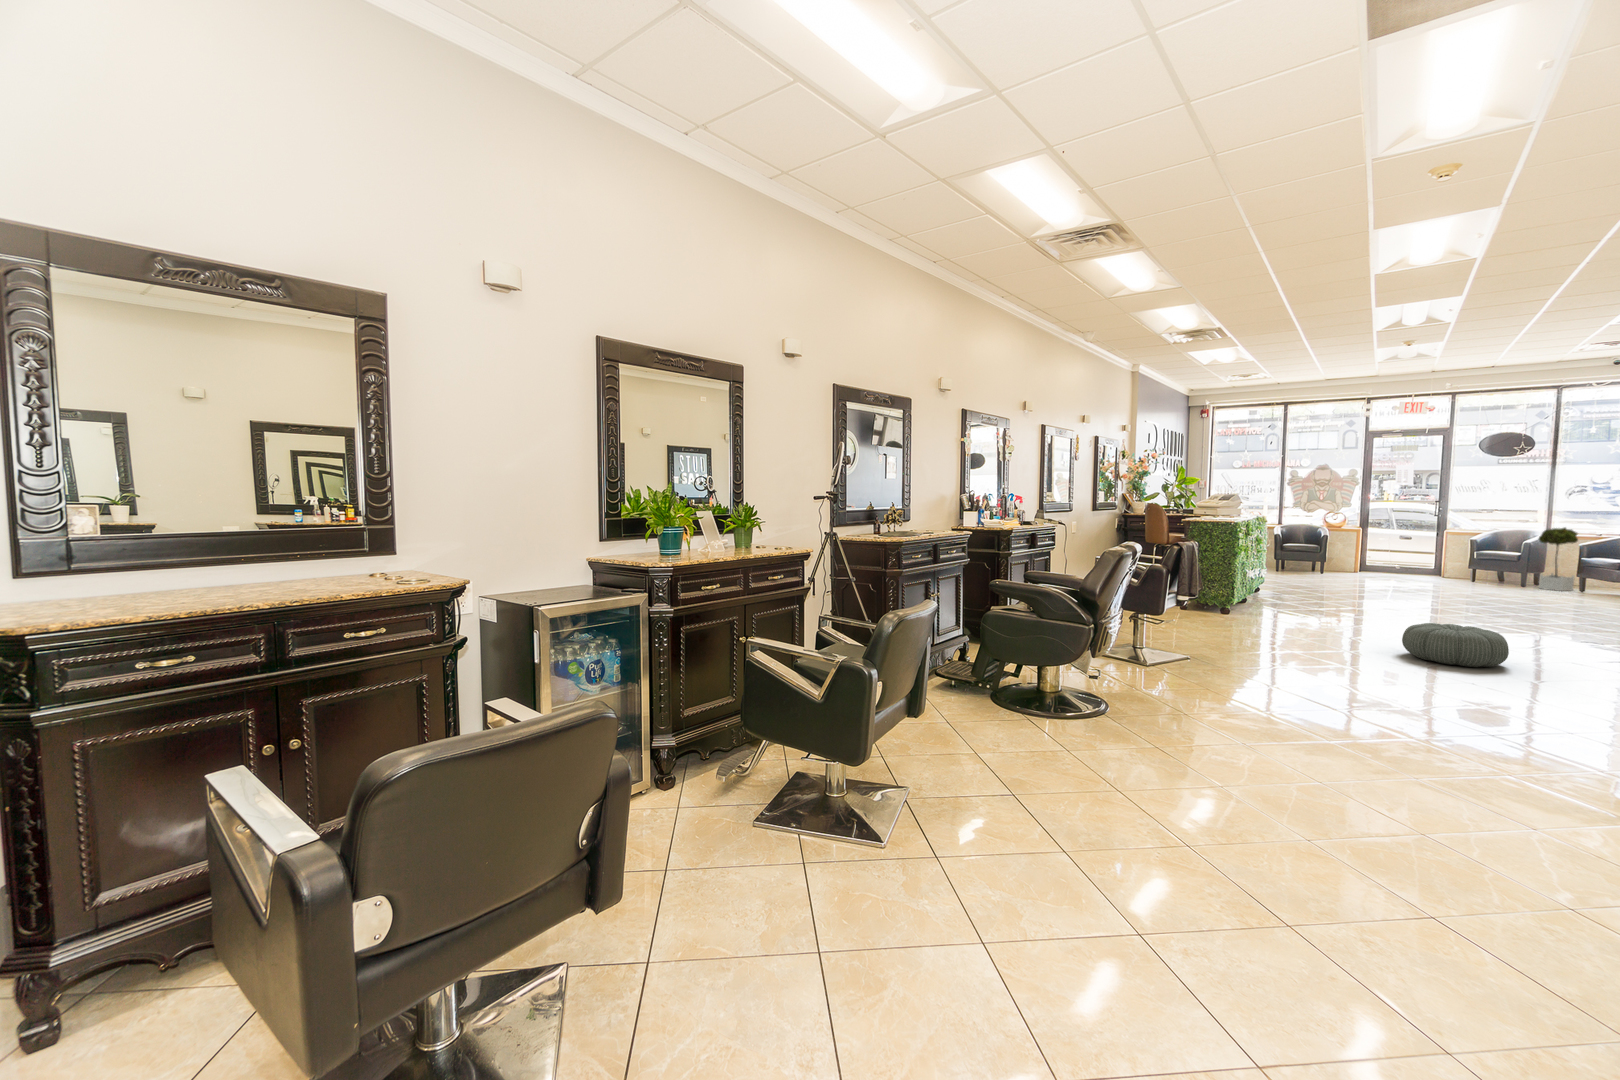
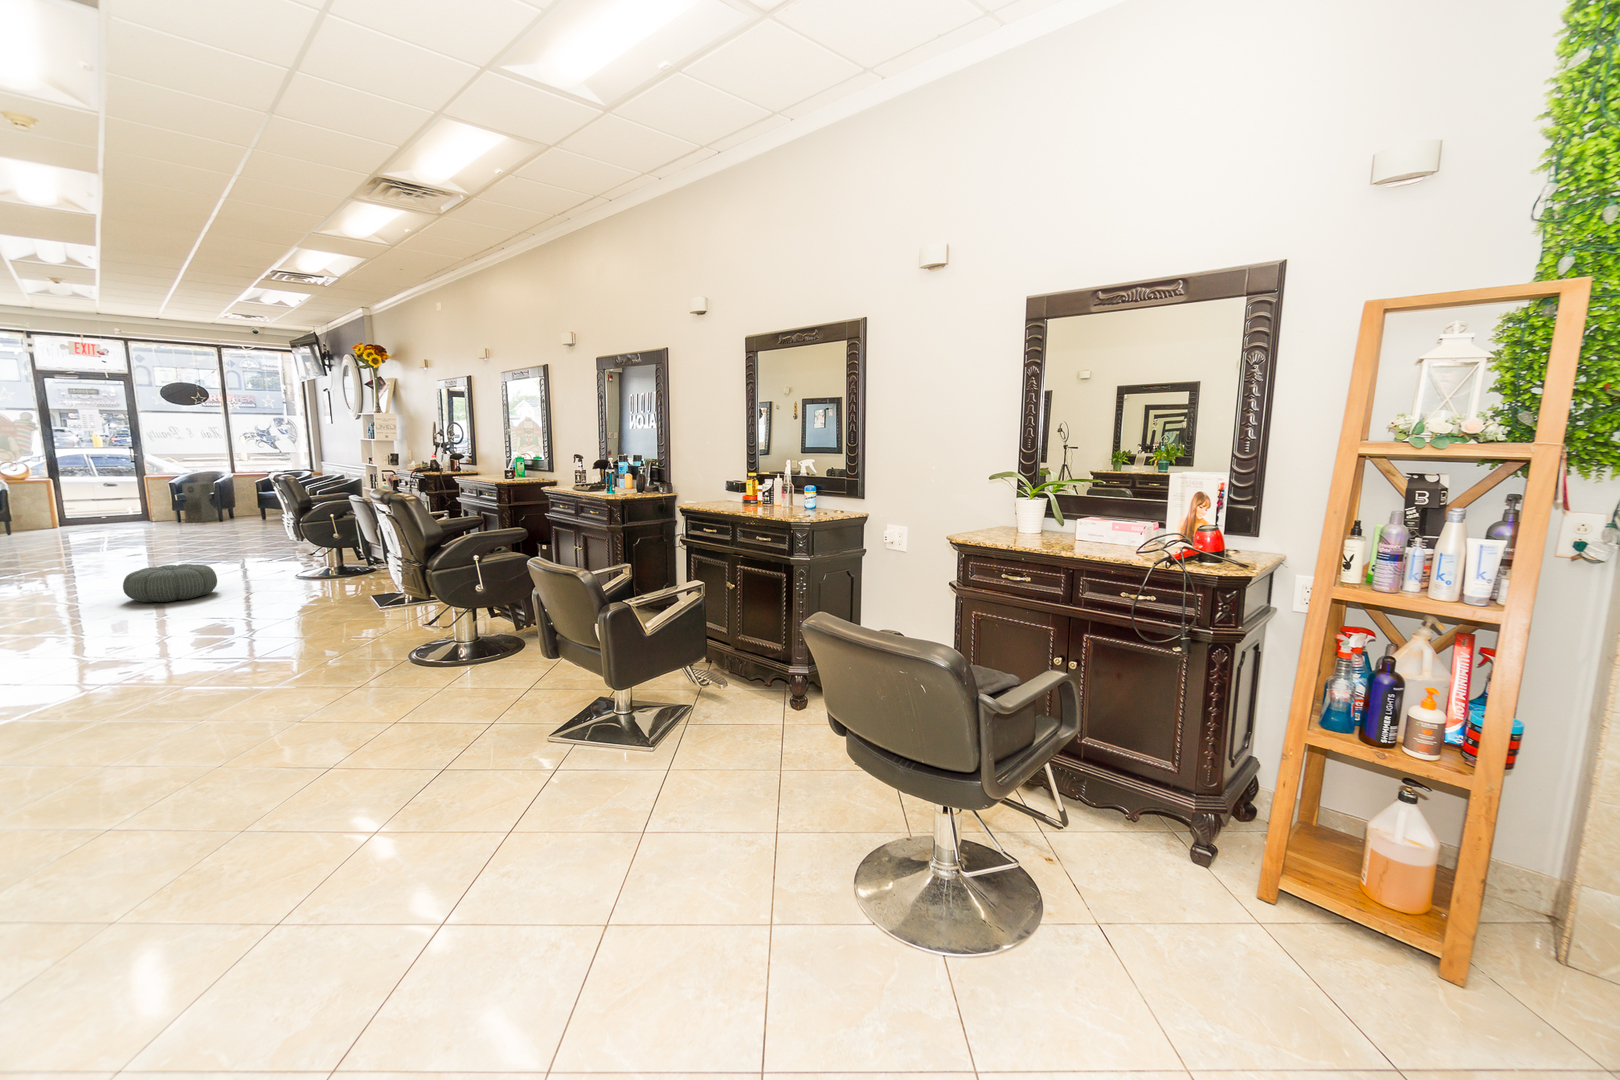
potted tree: present [1539,528,1578,591] -> none [226,468,259,521]
air purifier: none [1479,541,1521,585] -> present [182,482,217,522]

